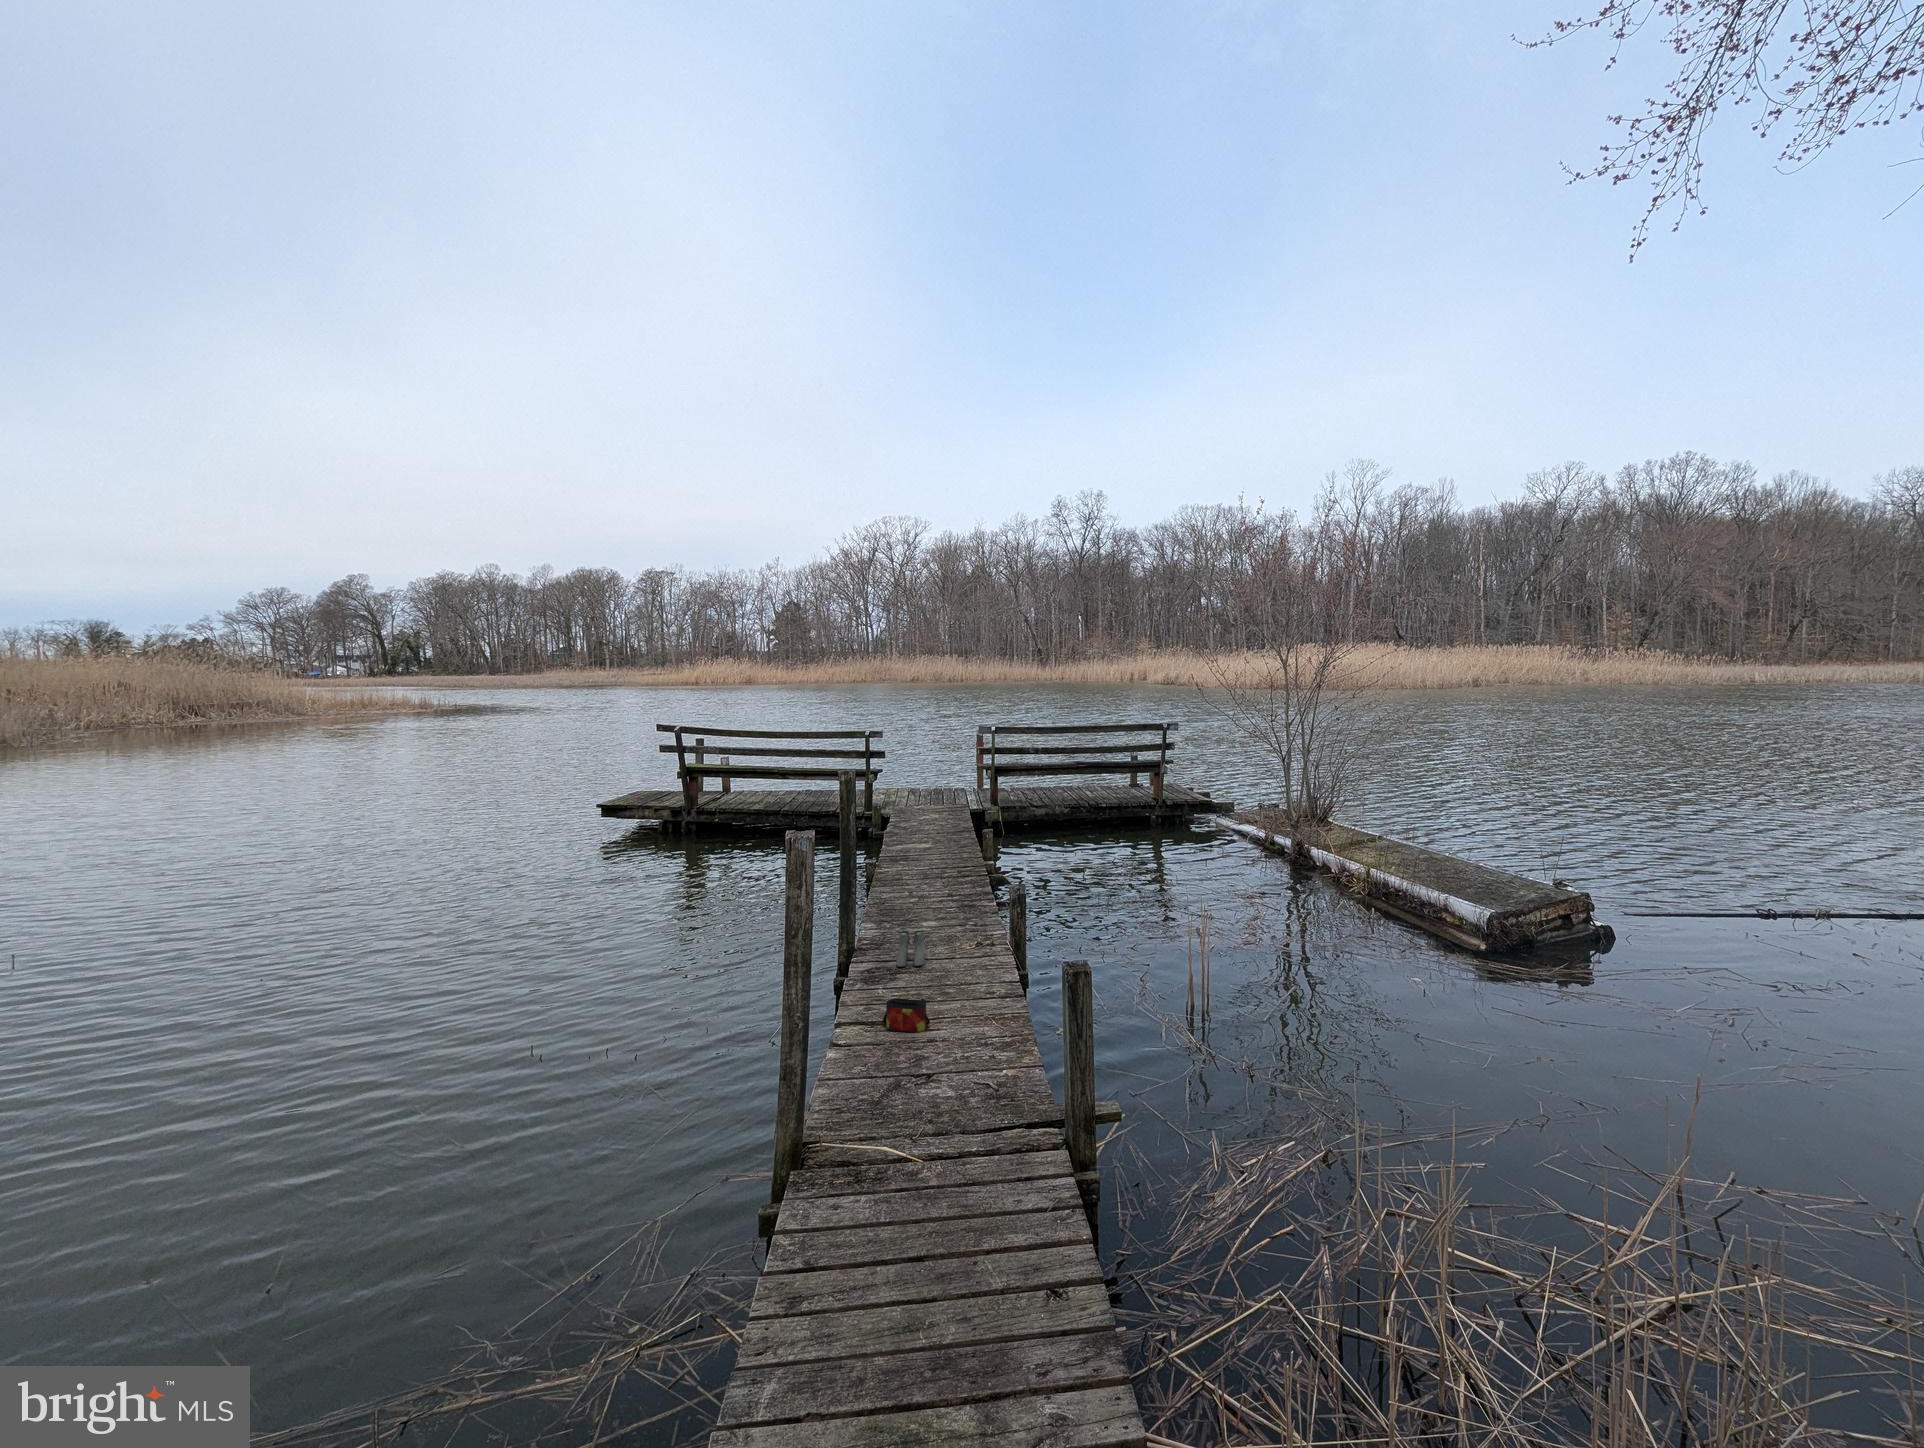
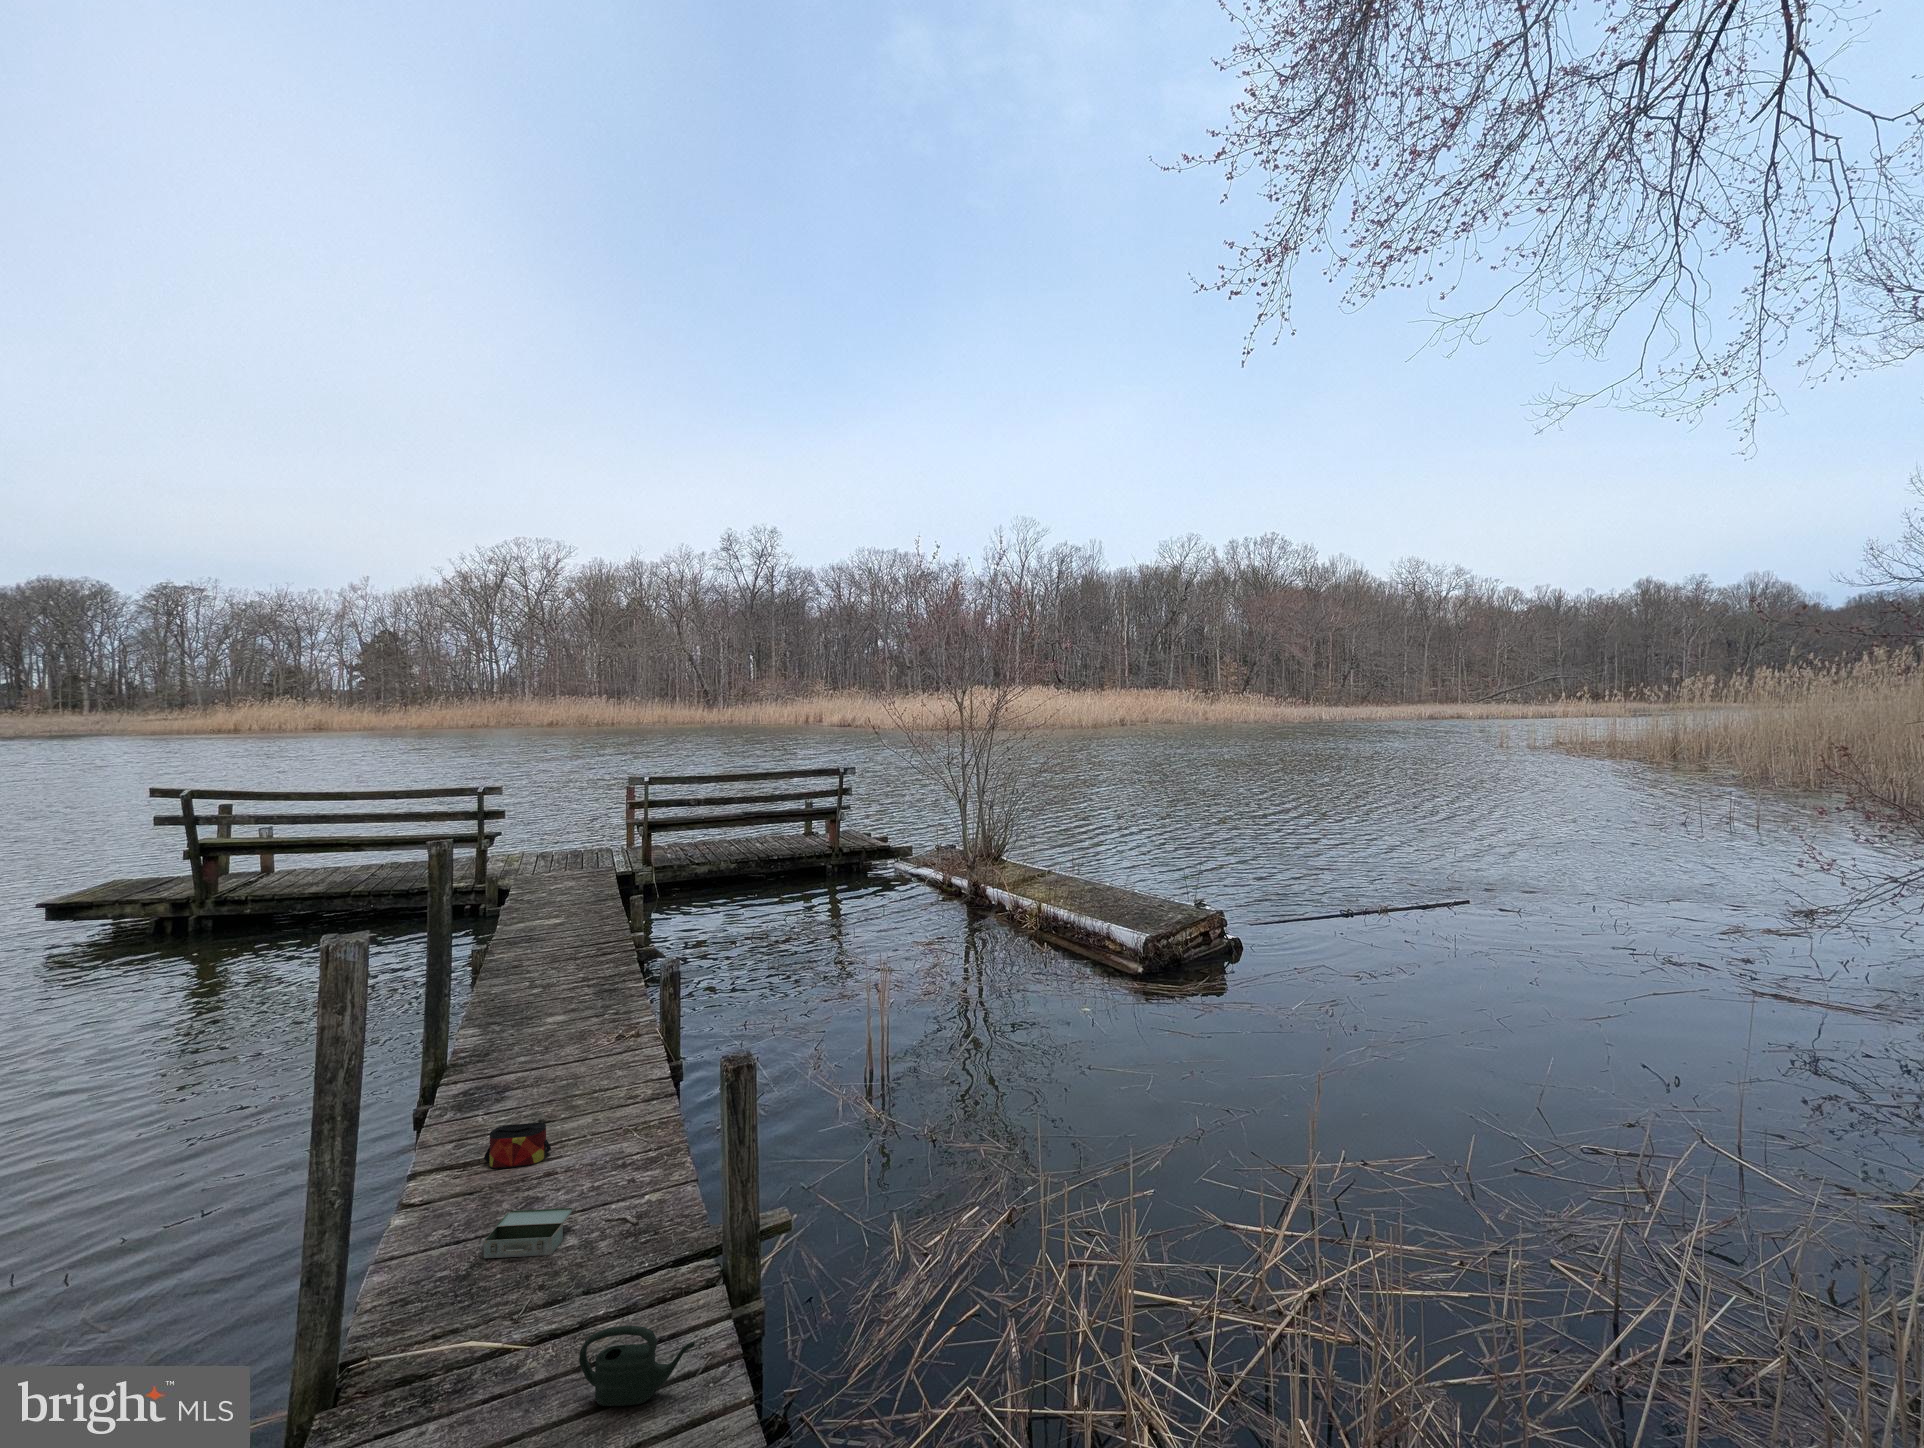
boots: present [897,930,925,967] -> none [511,1031,551,1081]
toolbox: none [888,1062,950,1101] -> present [484,1208,573,1258]
watering can: none [963,1157,1048,1221] -> present [579,1325,694,1406]

